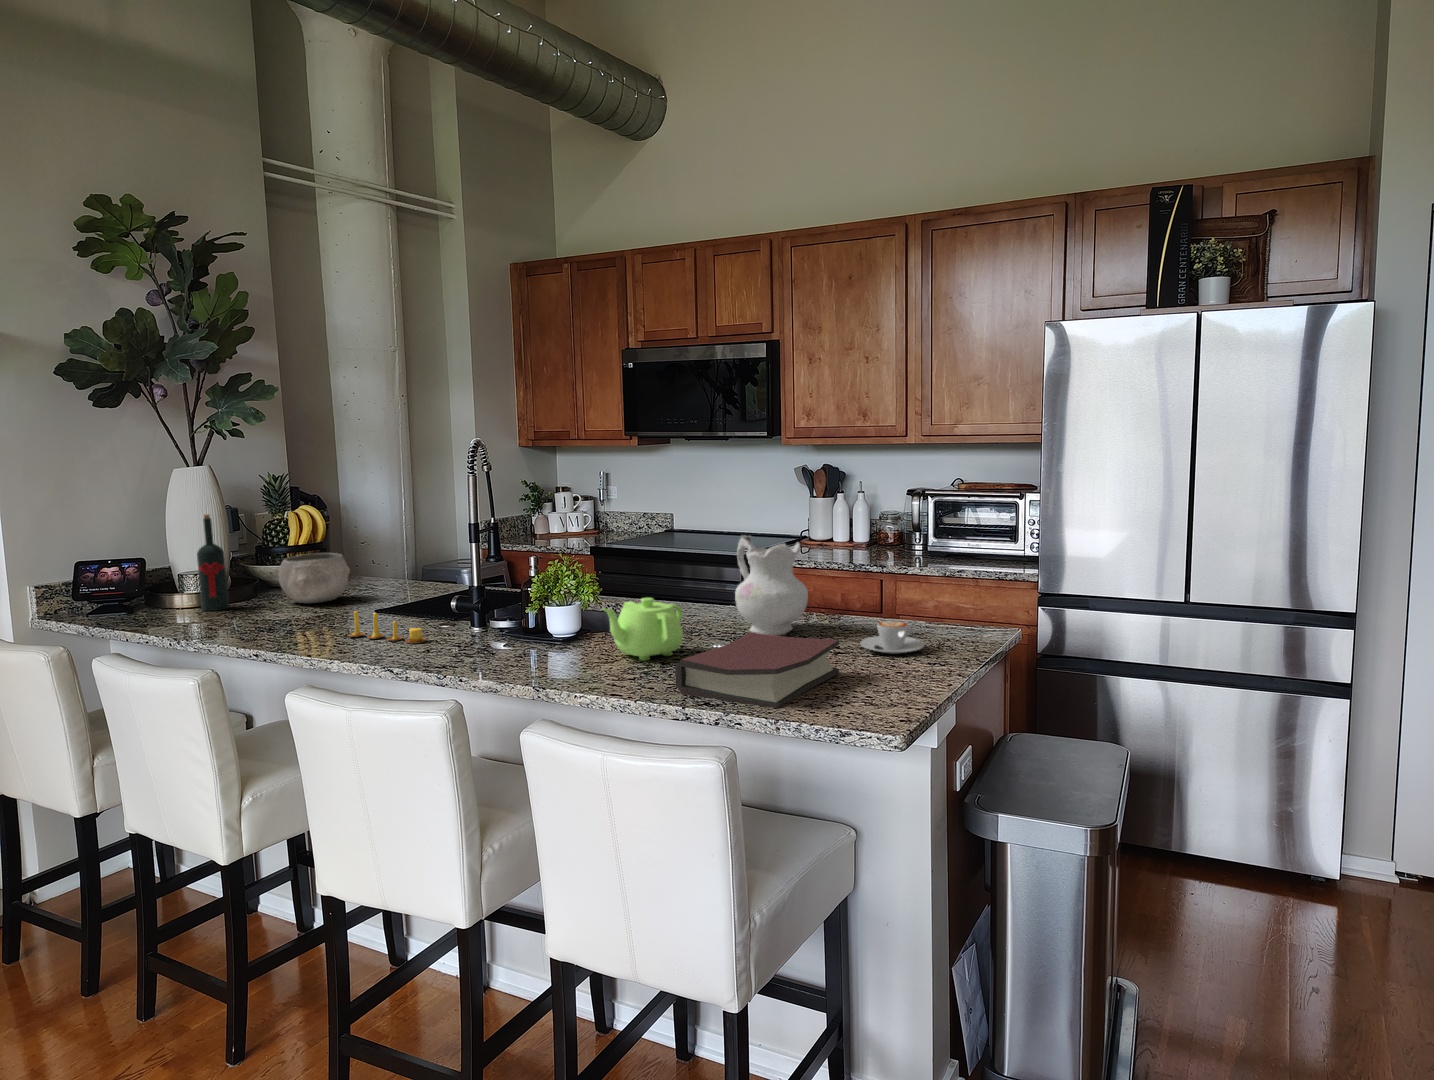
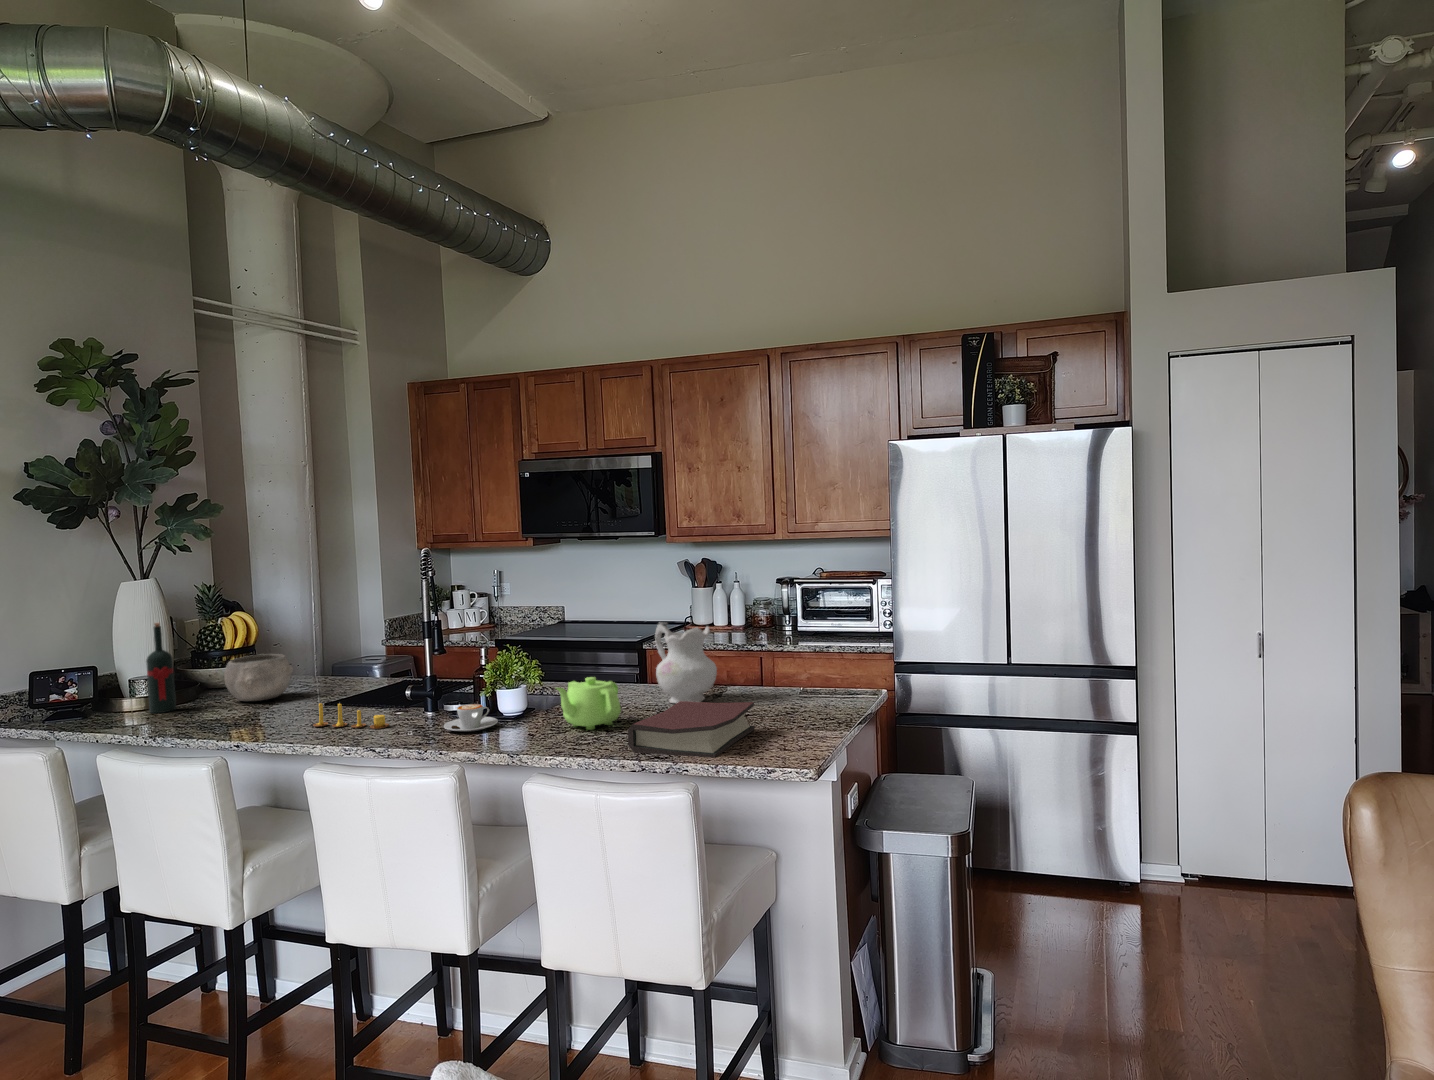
coffee cup: present [861,621,924,654] -> present [444,704,498,732]

